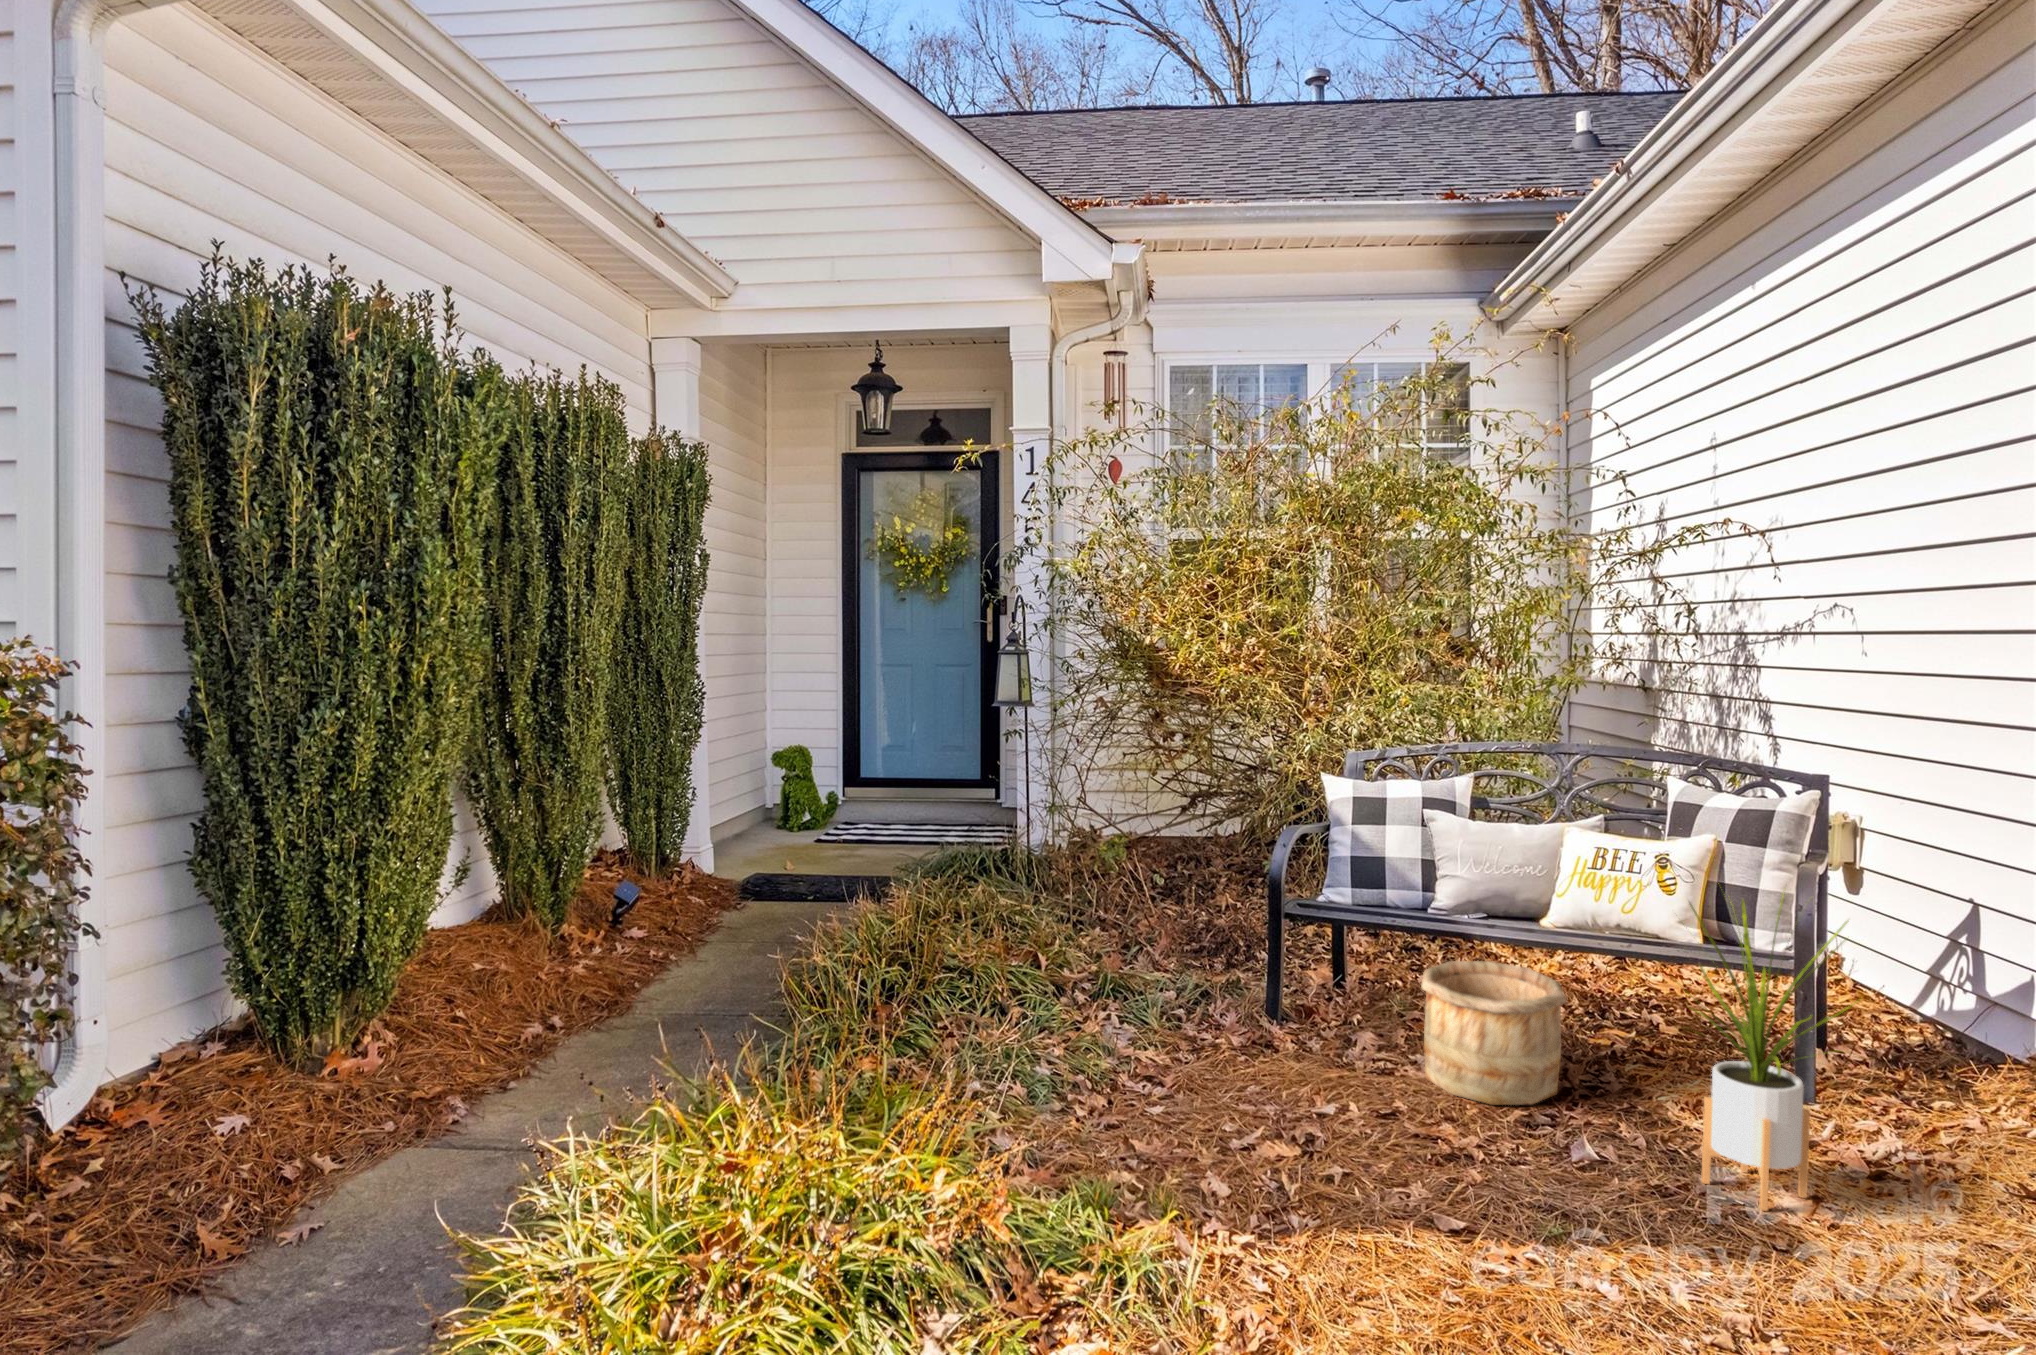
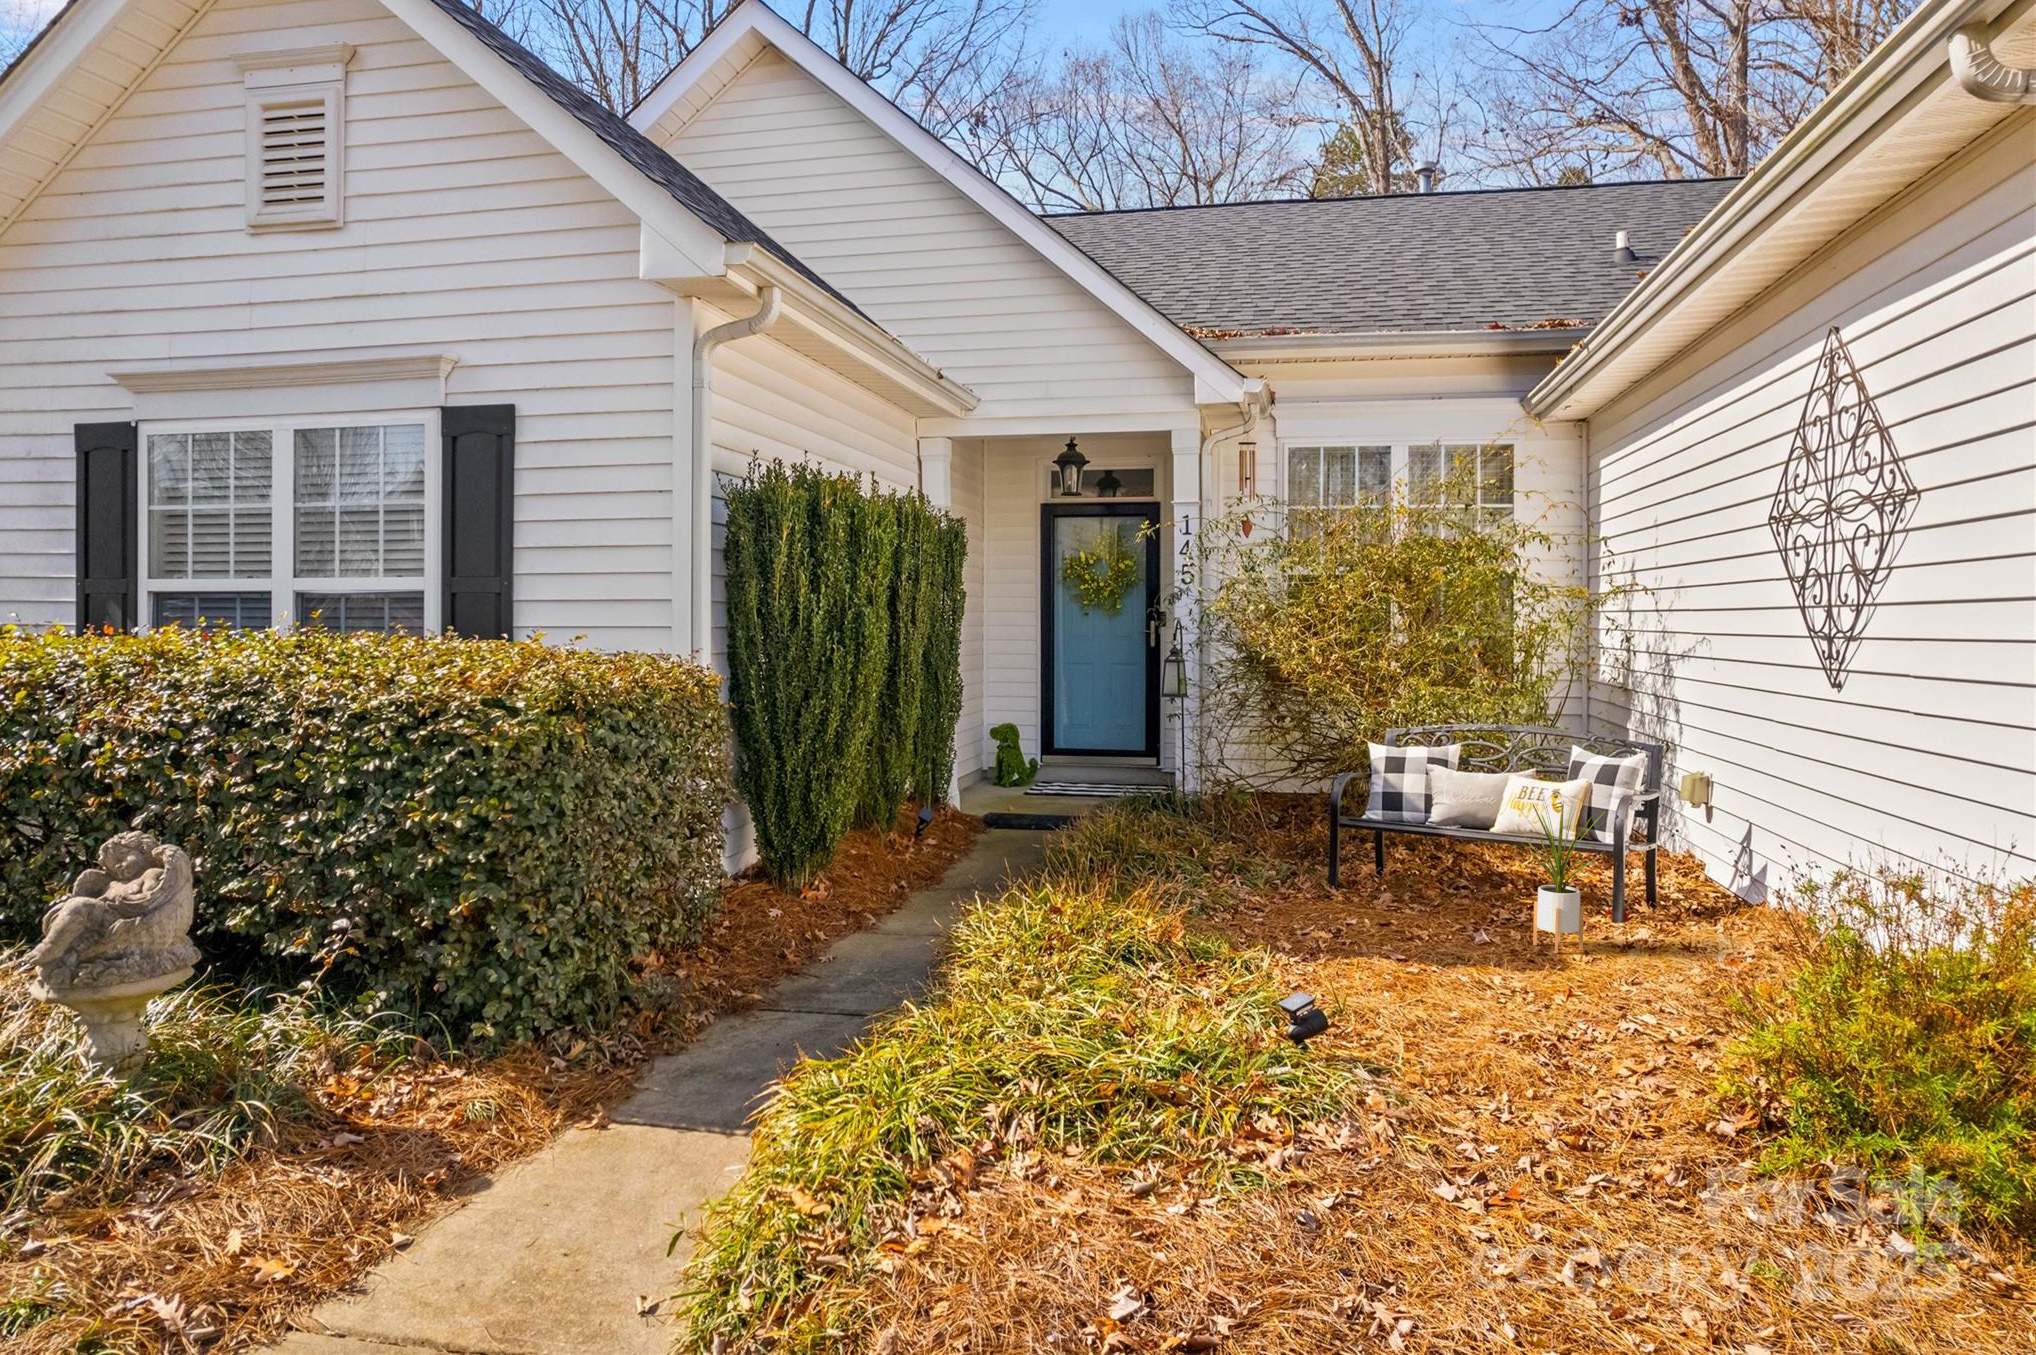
wooden bucket: present [1422,961,1566,1105] -> none [1407,846,1485,918]

